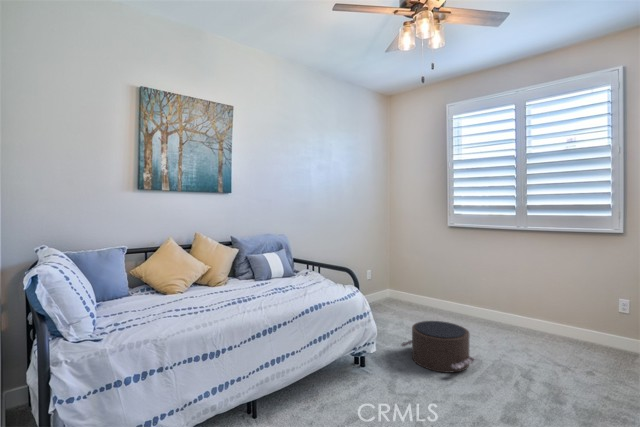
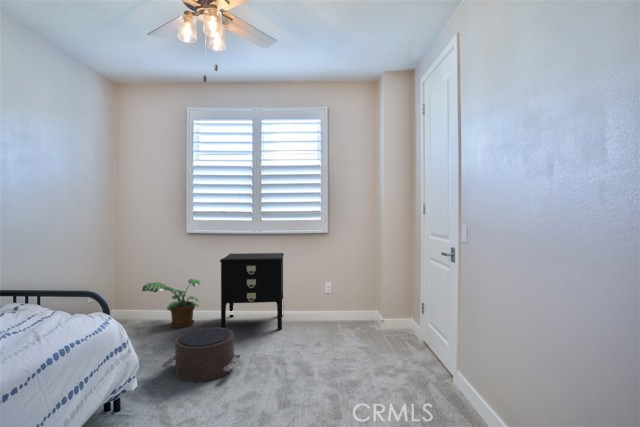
nightstand: none [472,252,559,350] -> present [220,253,284,330]
potted plant: none [402,271,459,319] -> present [142,279,200,328]

